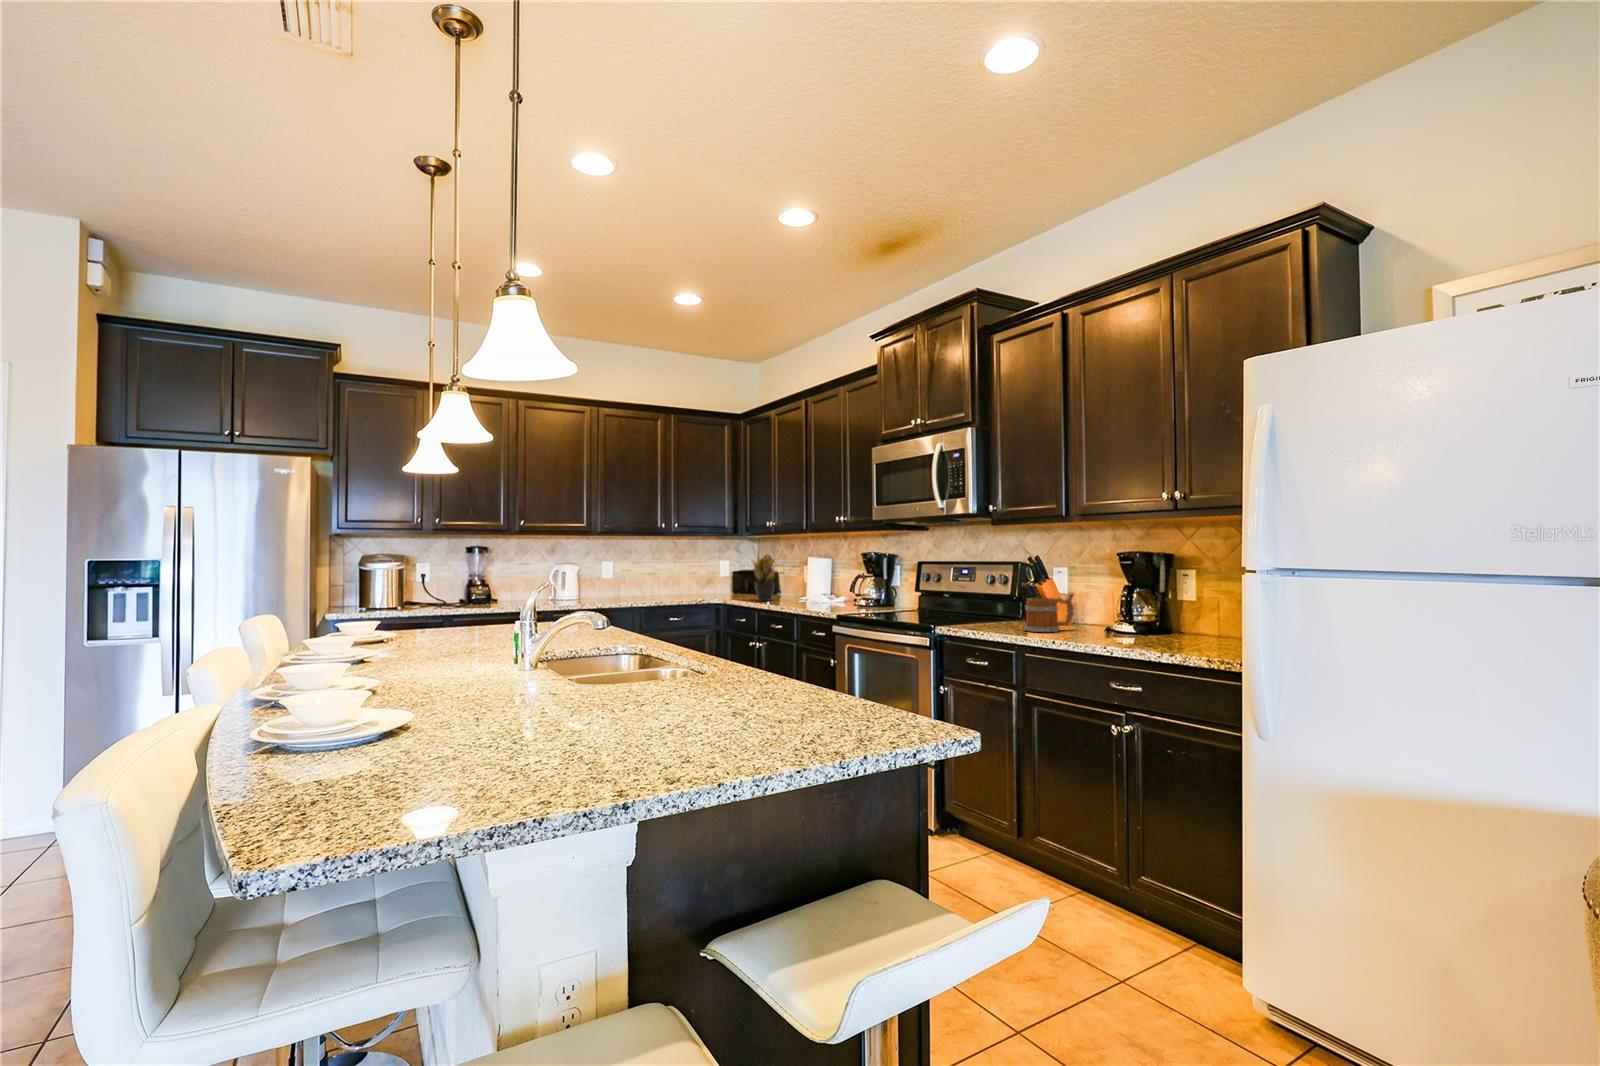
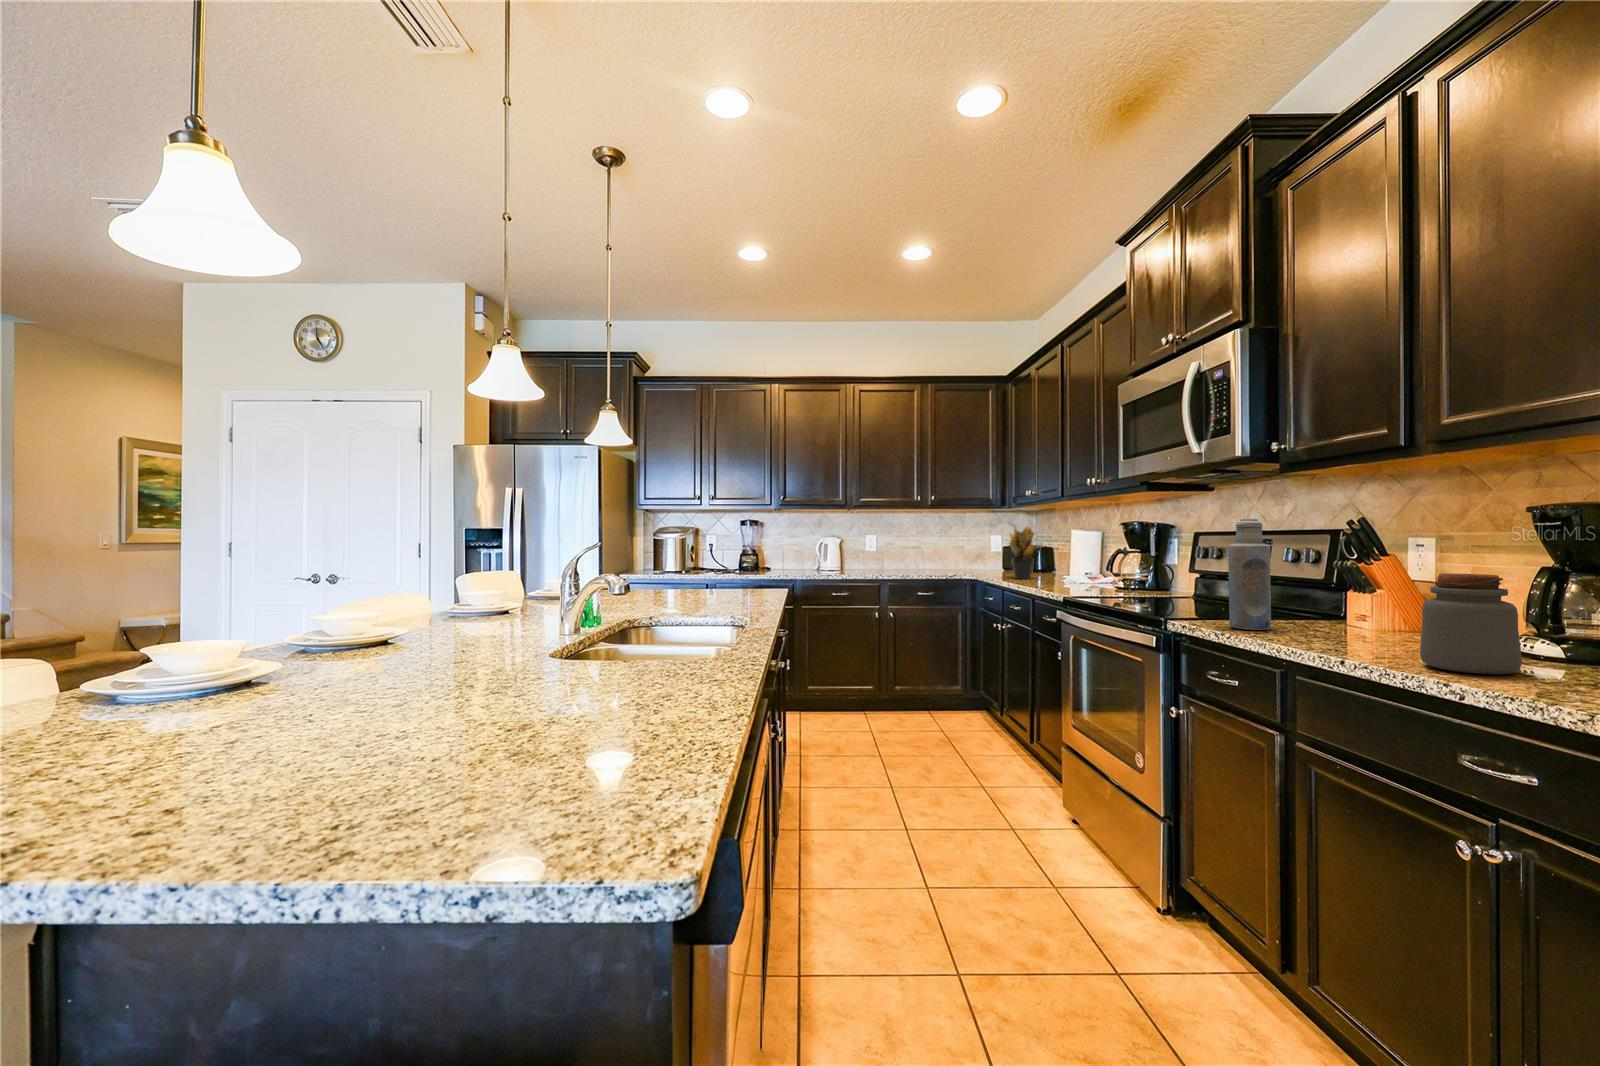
bottle: none [974,557,999,630] -> present [1228,519,1271,630]
jar: none [1088,591,1129,644] -> present [1420,573,1522,674]
mug: present [1024,593,1074,632] -> none [1314,577,1421,641]

